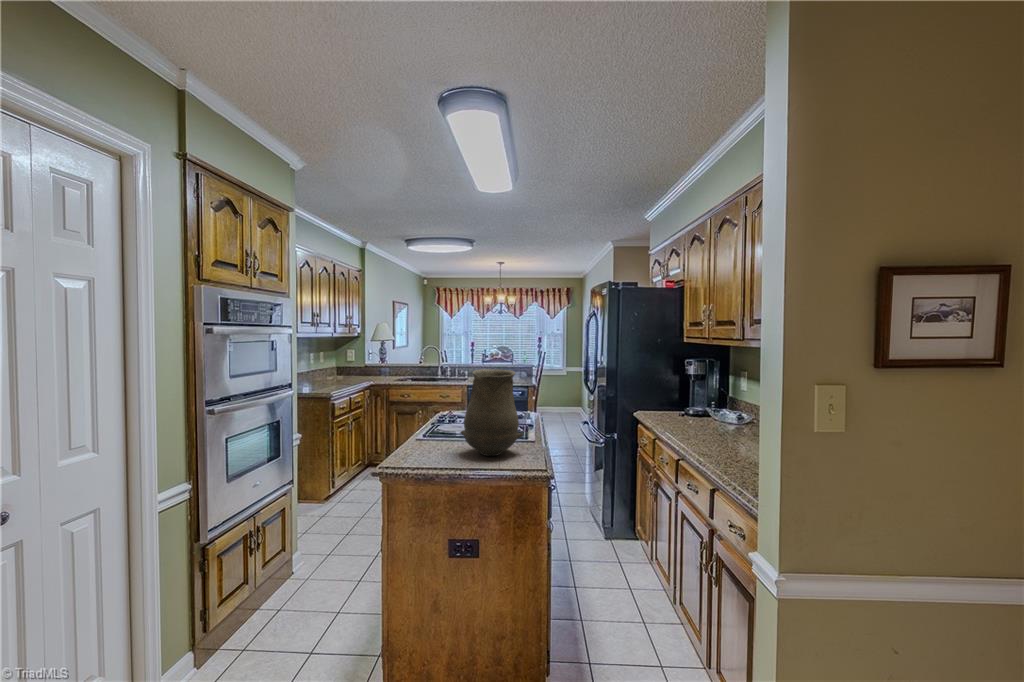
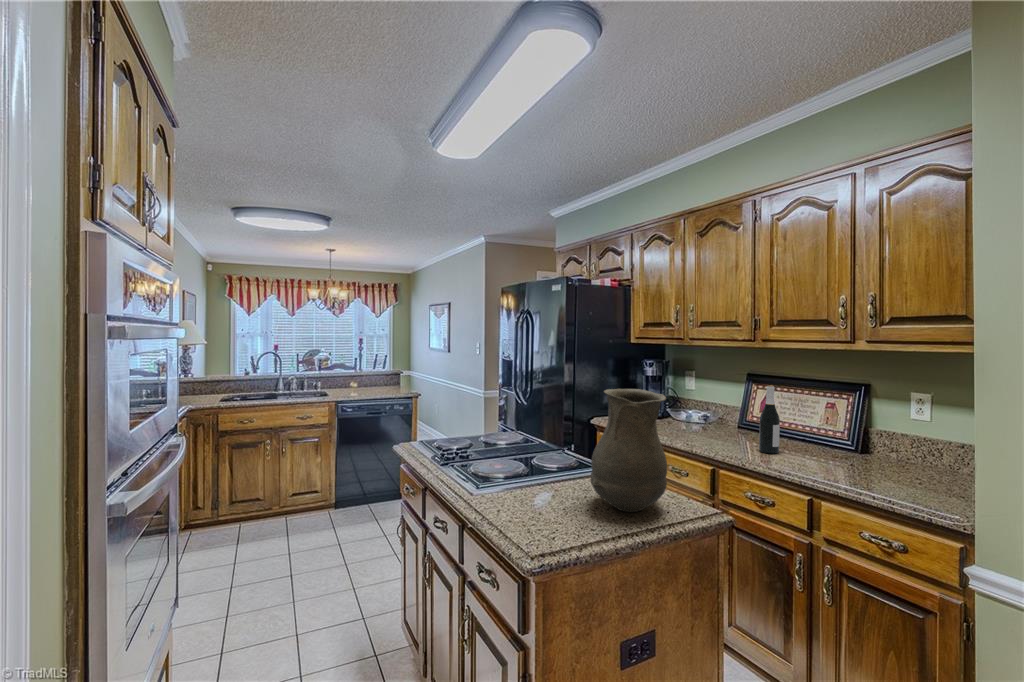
wine bottle: none [713,382,733,451] -> present [759,385,780,454]

